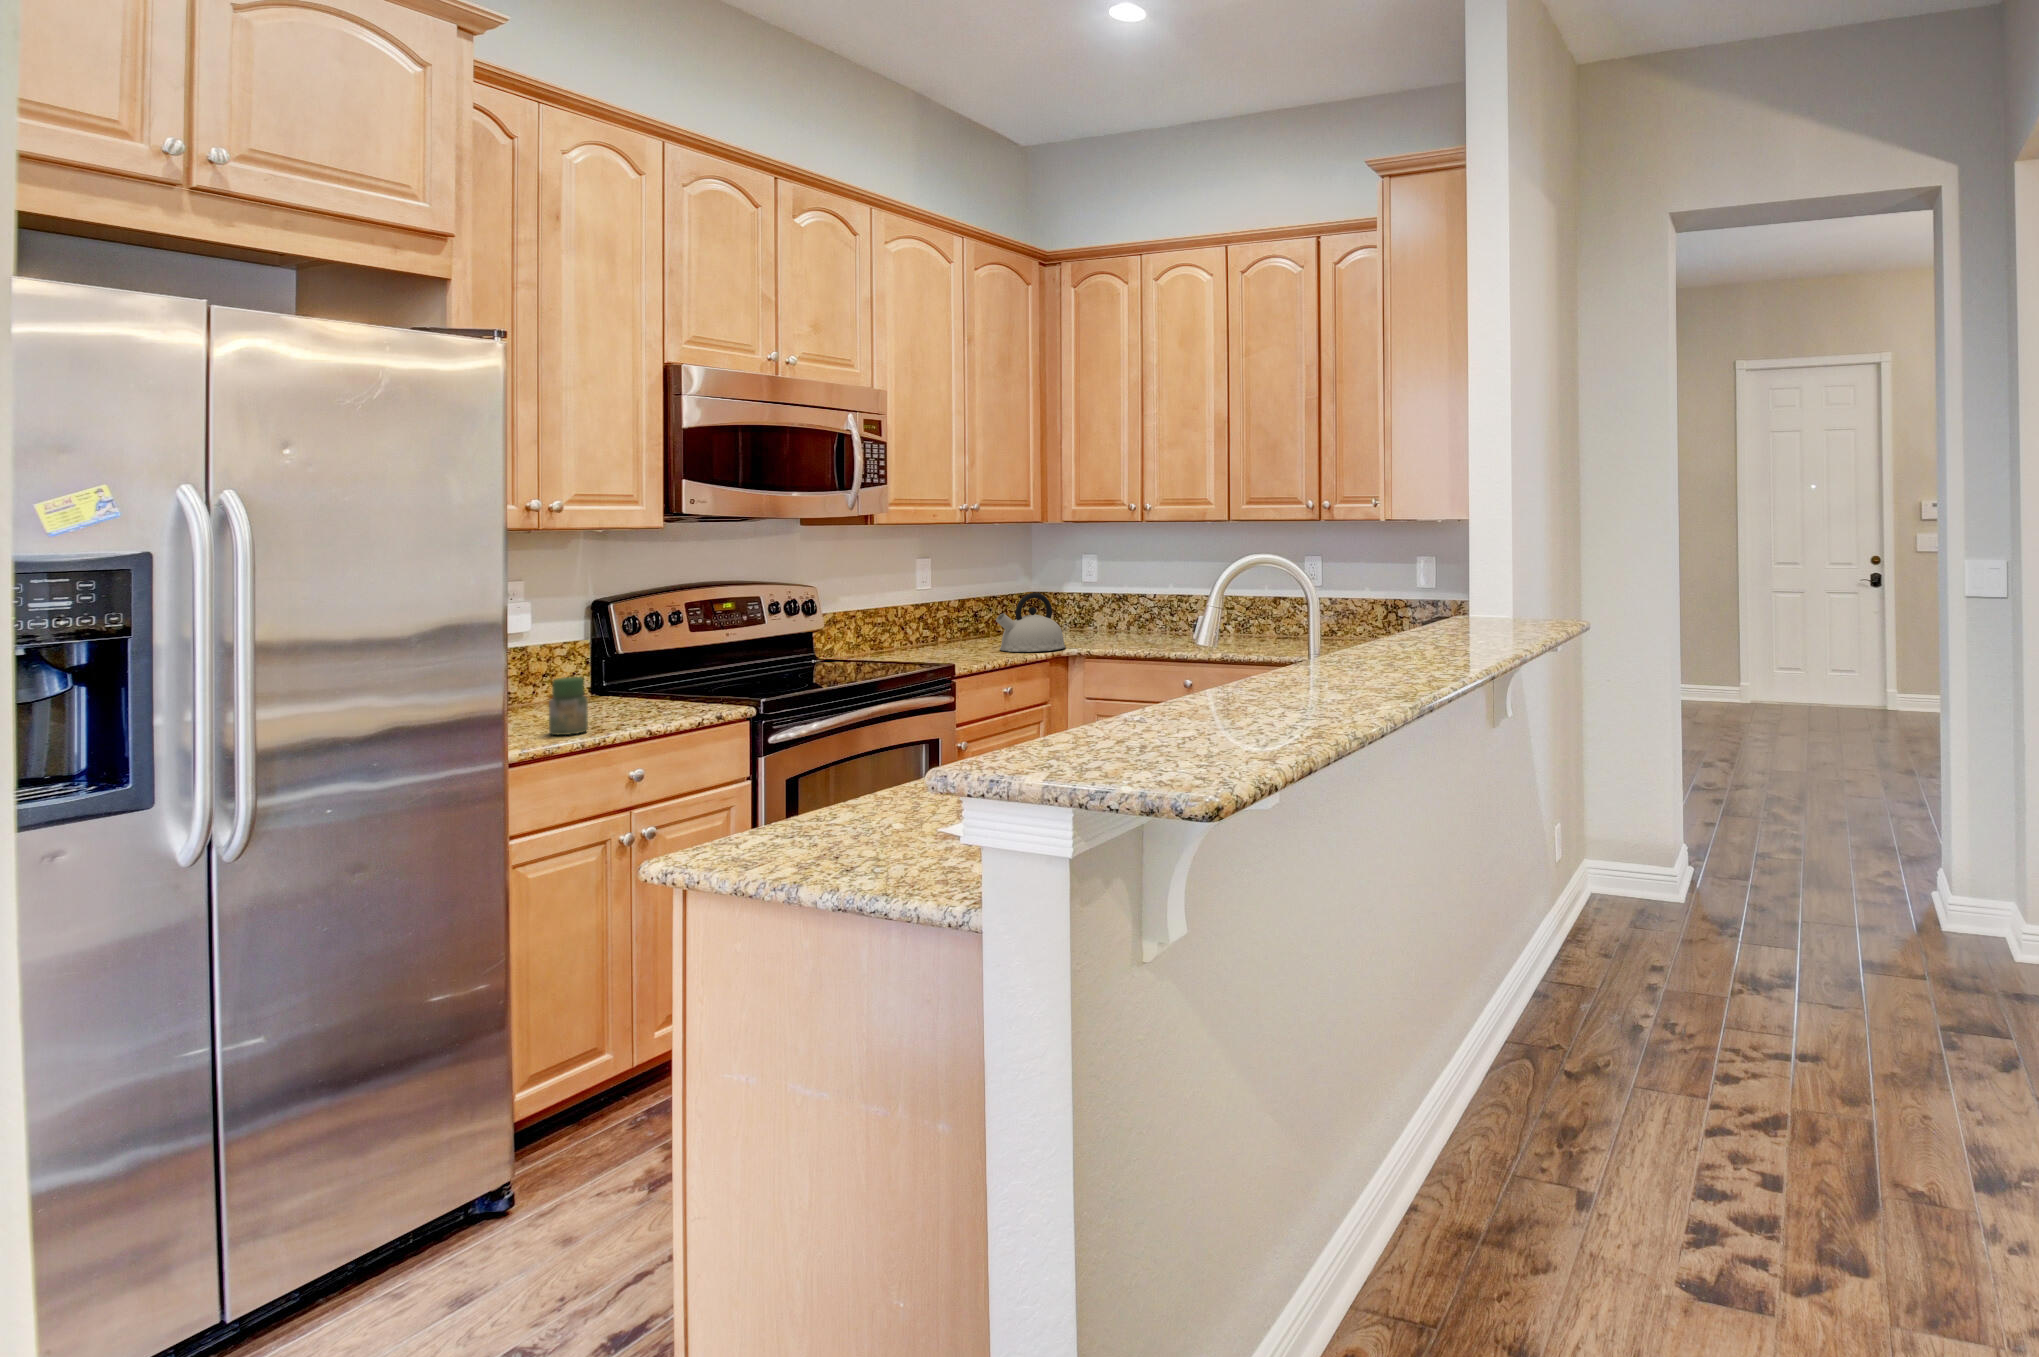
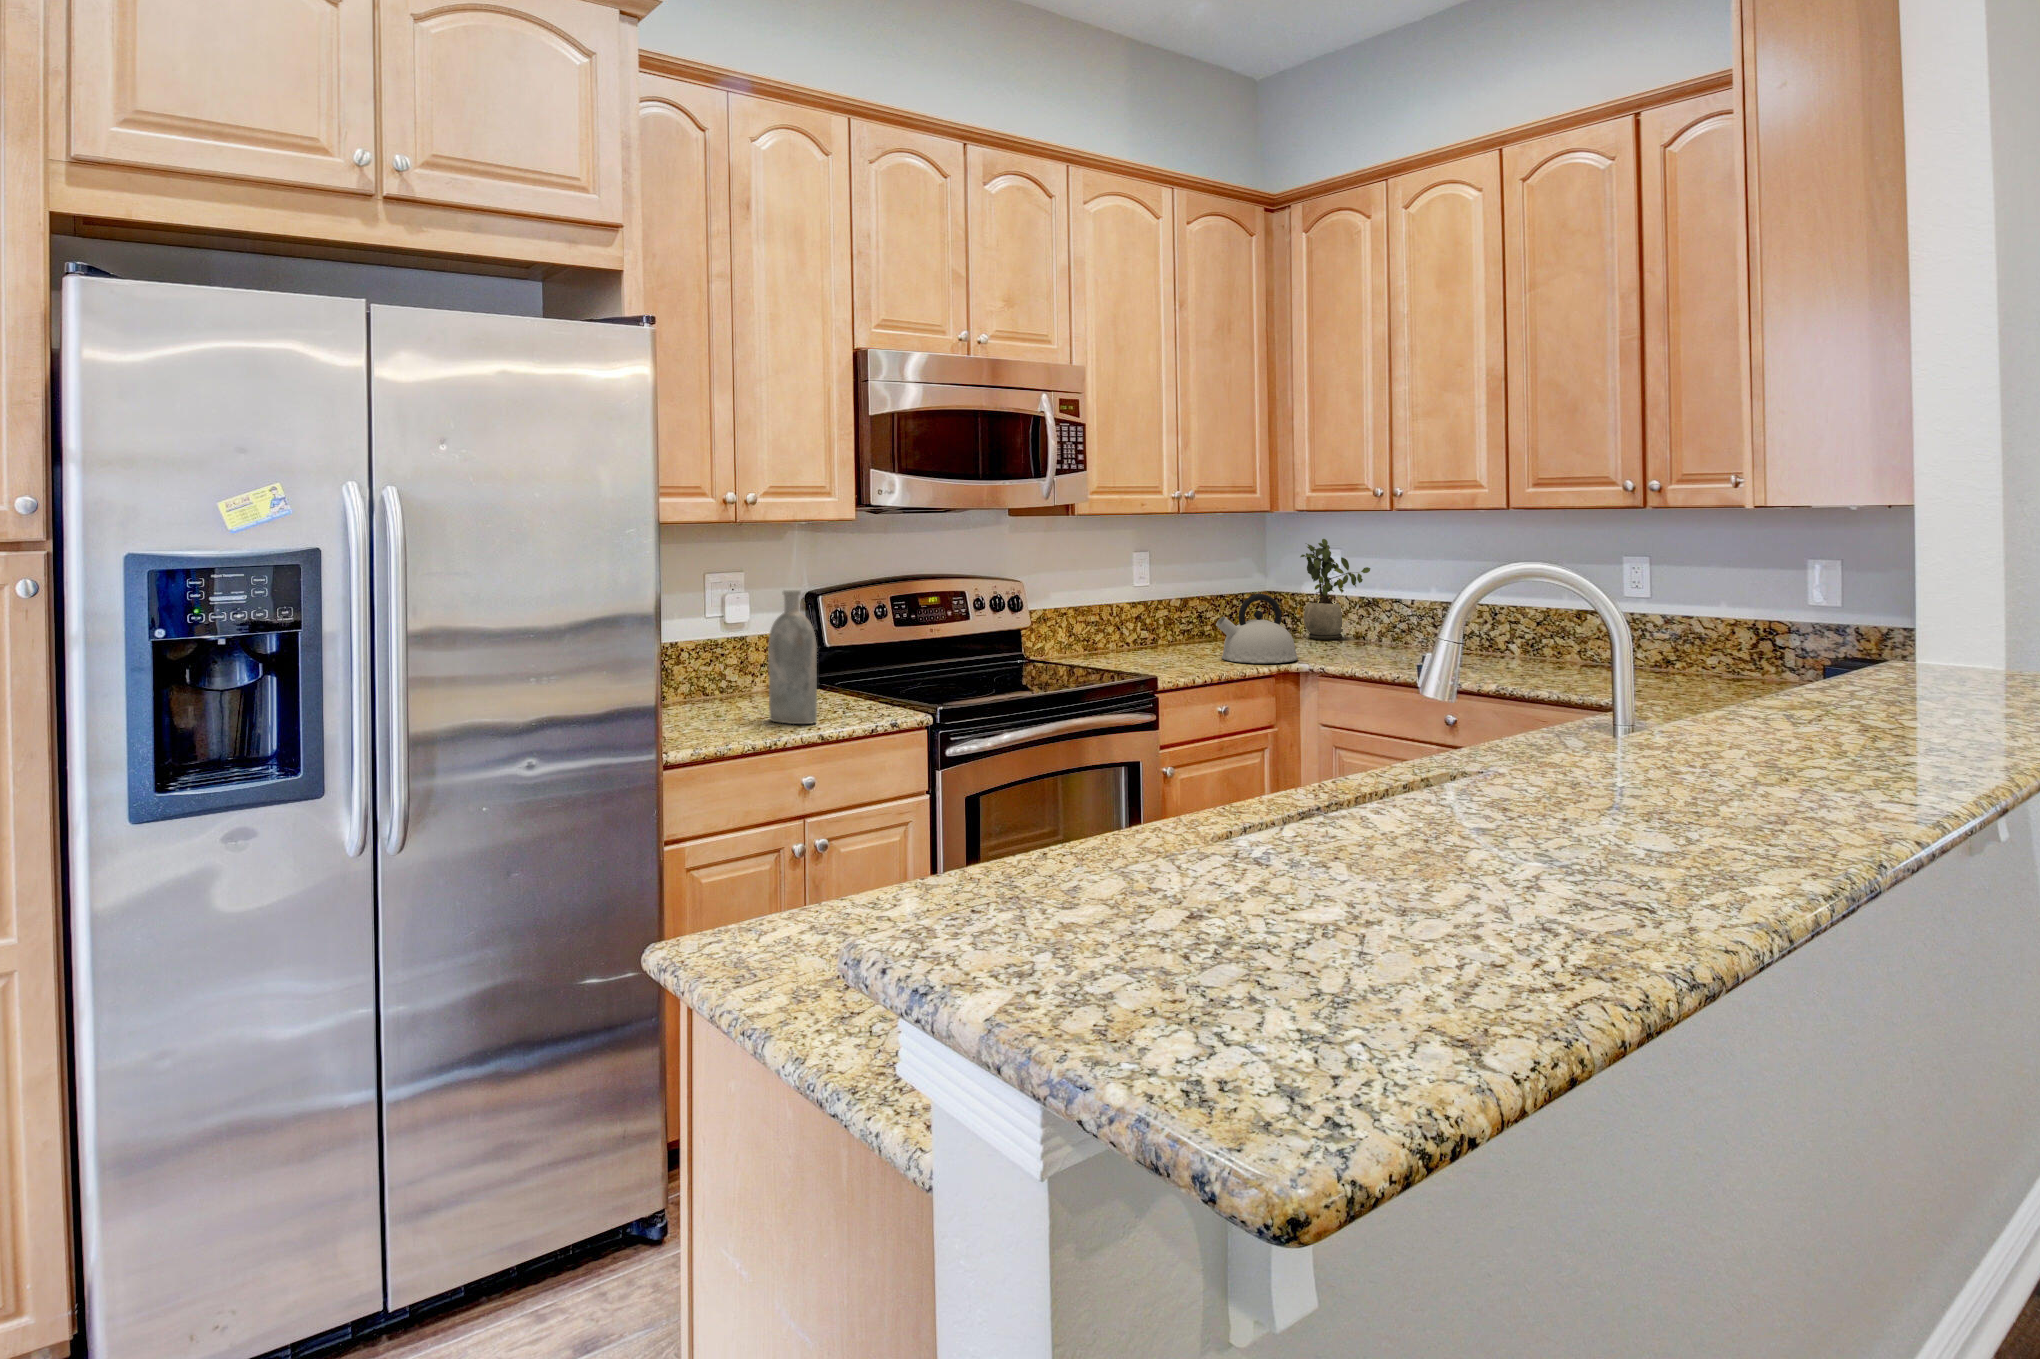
potted plant: none [1063,545,1122,633] -> present [1300,539,1370,640]
bottle: none [588,594,644,720] -> present [768,590,817,724]
jar: present [549,677,588,735] -> none [719,678,755,740]

